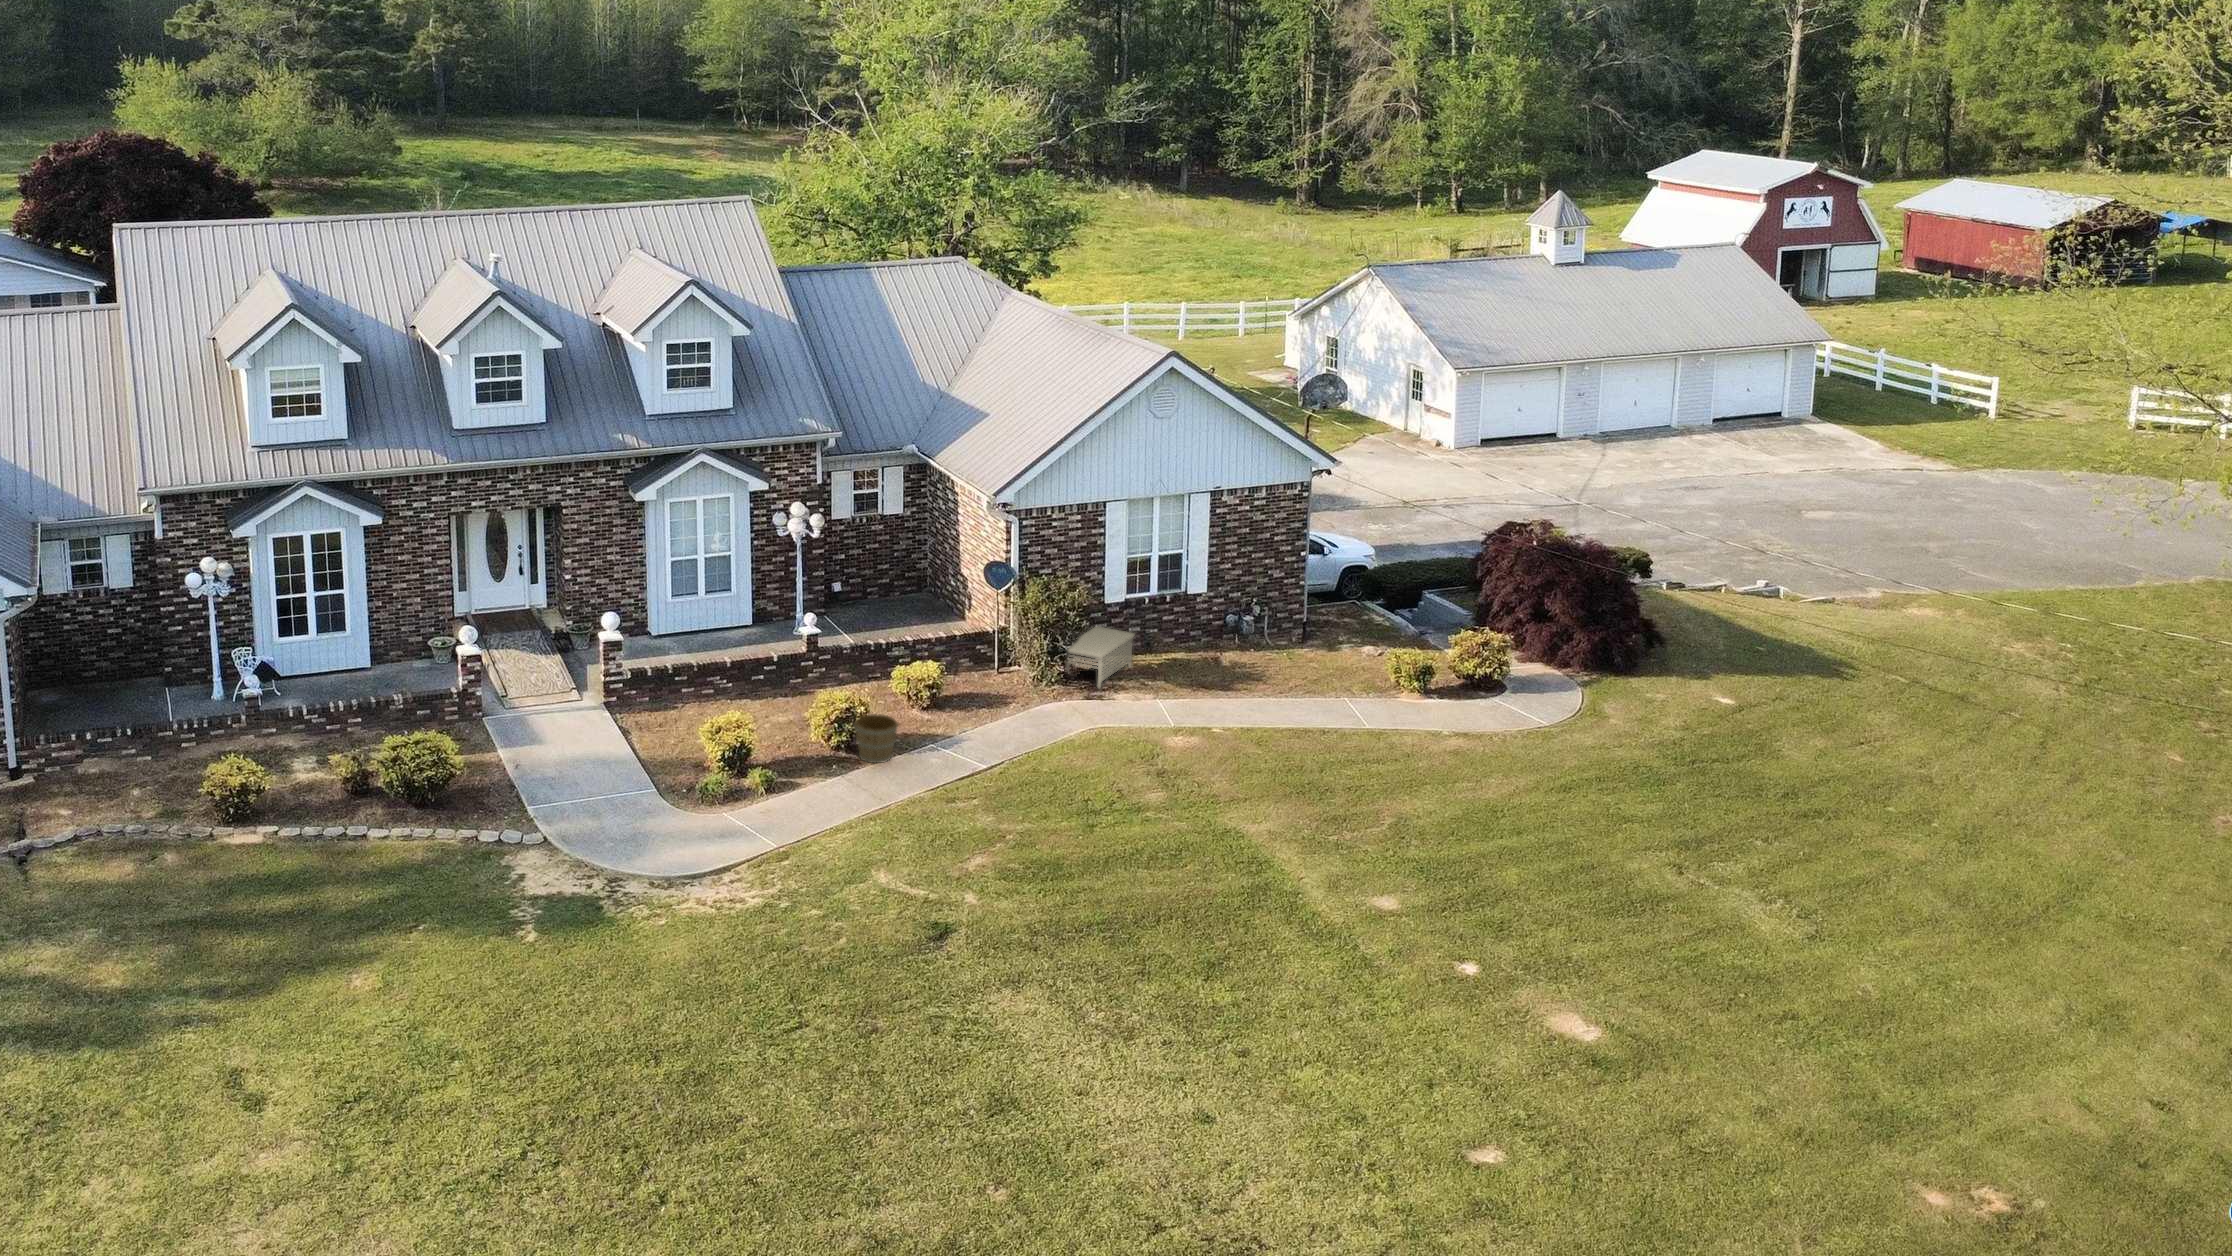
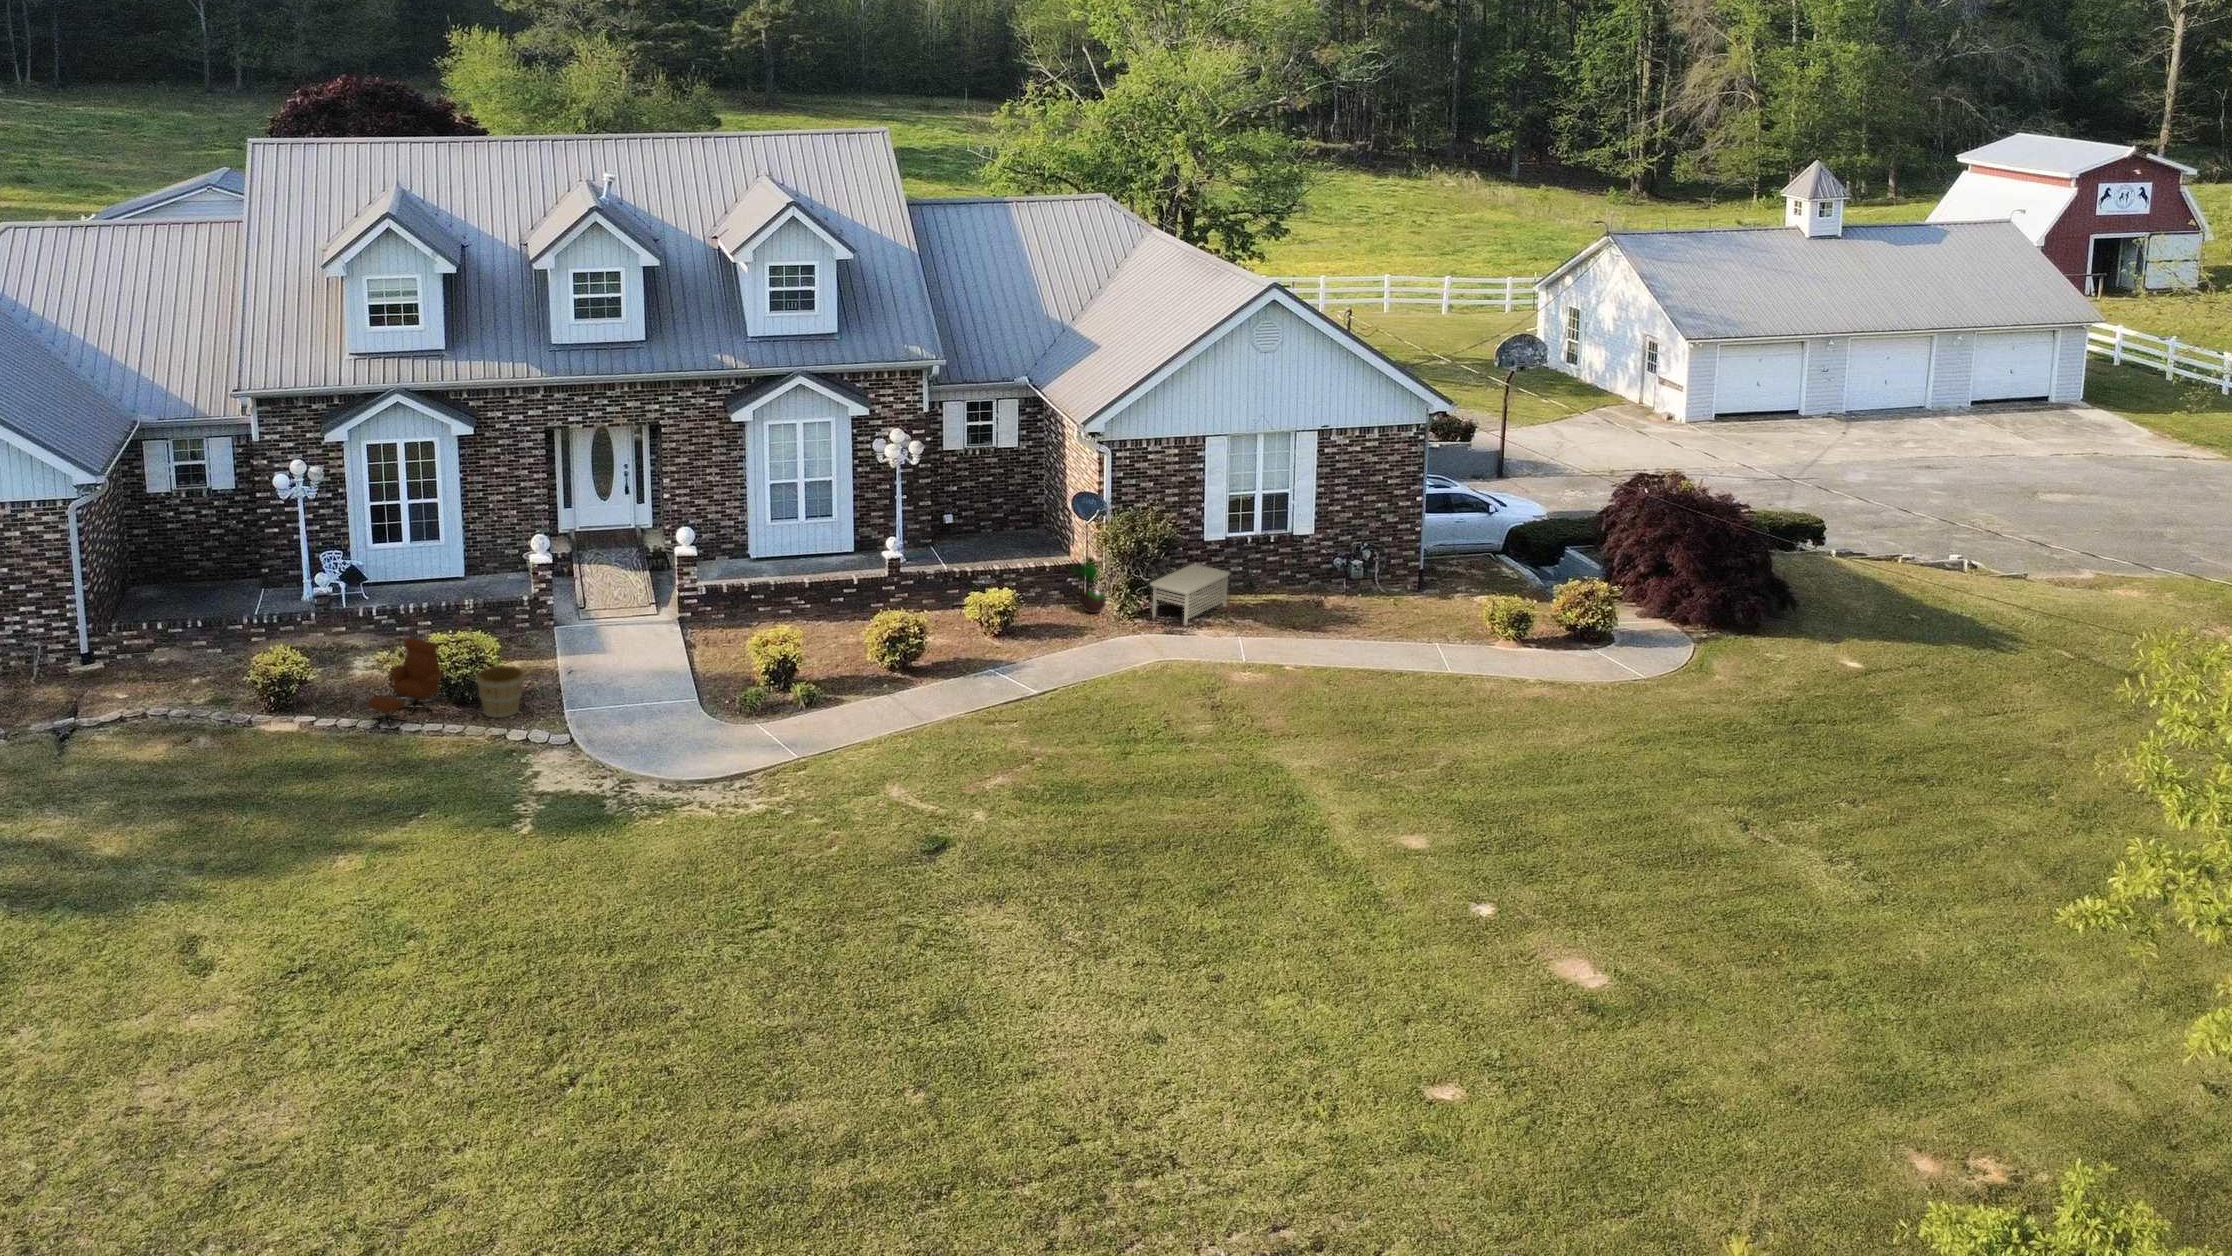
potted tree: none [981,622,1020,680] -> present [1073,562,1106,613]
wooden bucket: present [854,714,898,763] -> present [475,665,525,718]
lounge chair: none [330,739,403,832] -> present [368,638,443,726]

